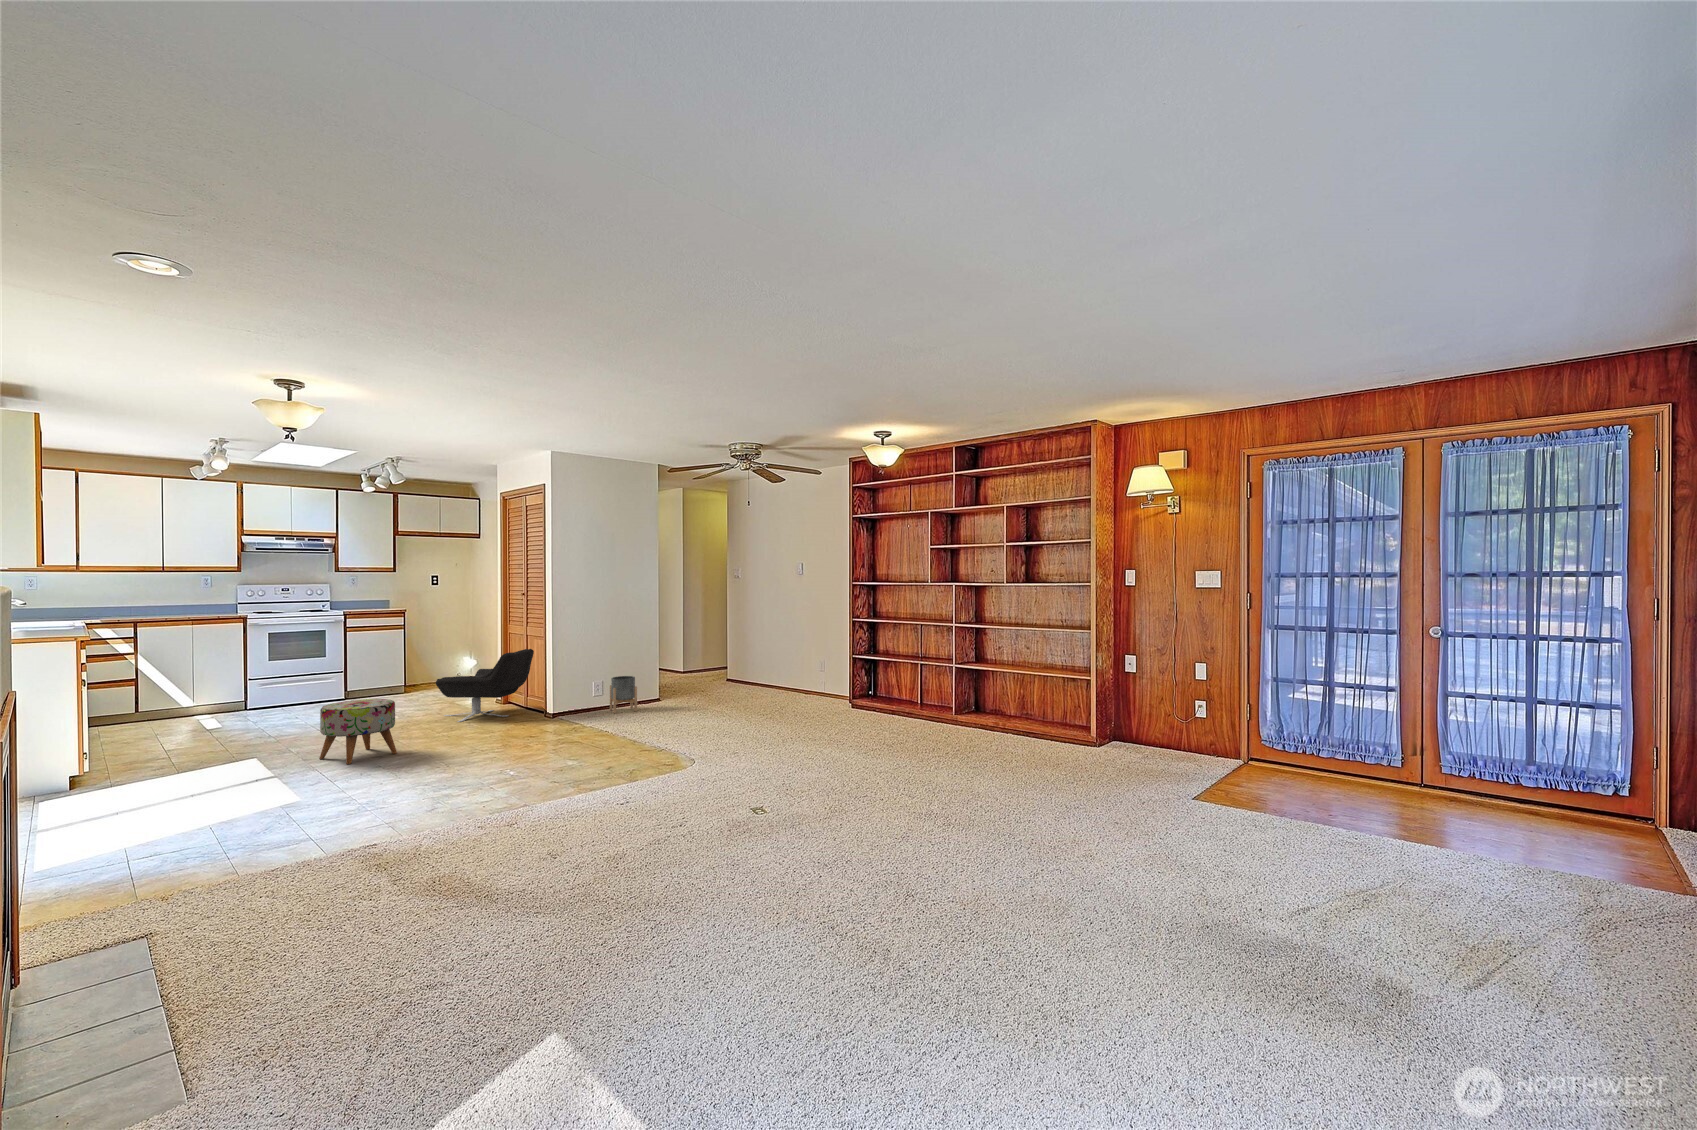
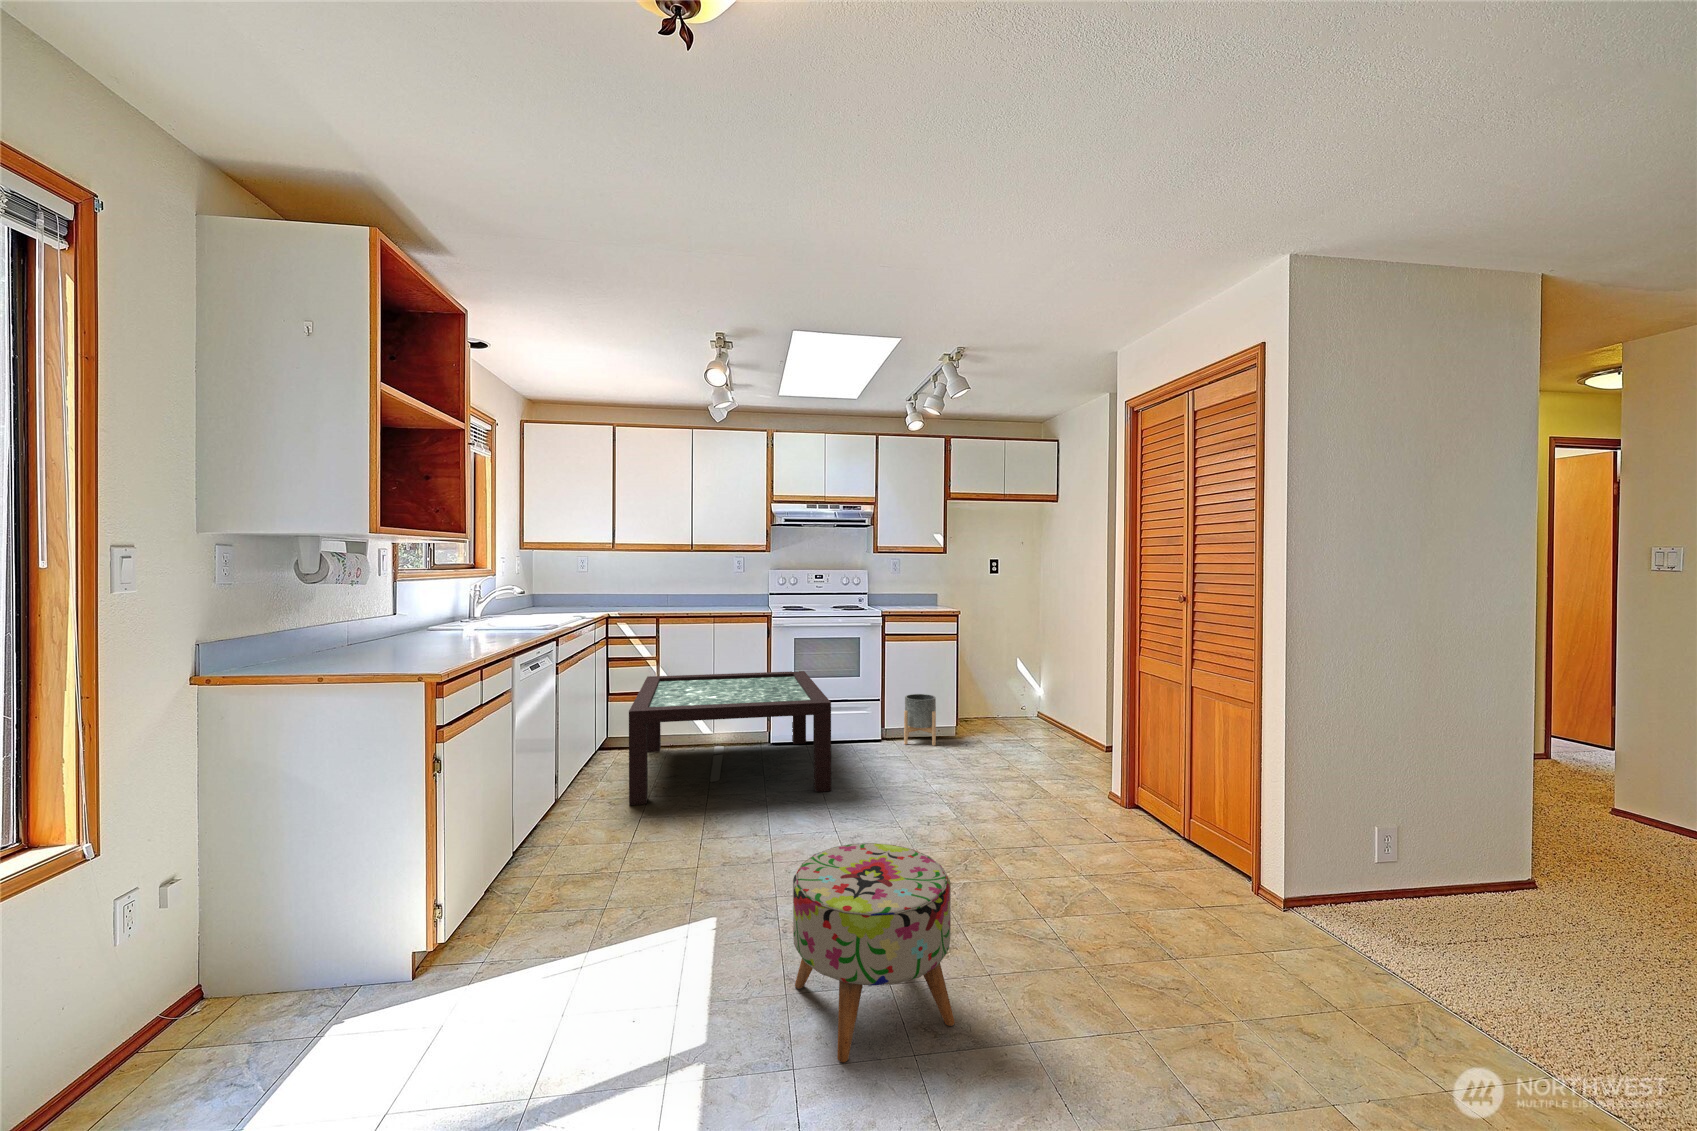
lounge chair: present [436,649,534,722] -> none [1019,720,1213,867]
coffee table: none [126,657,312,743] -> present [629,671,831,805]
planter: present [610,676,637,713] -> present [904,694,936,746]

